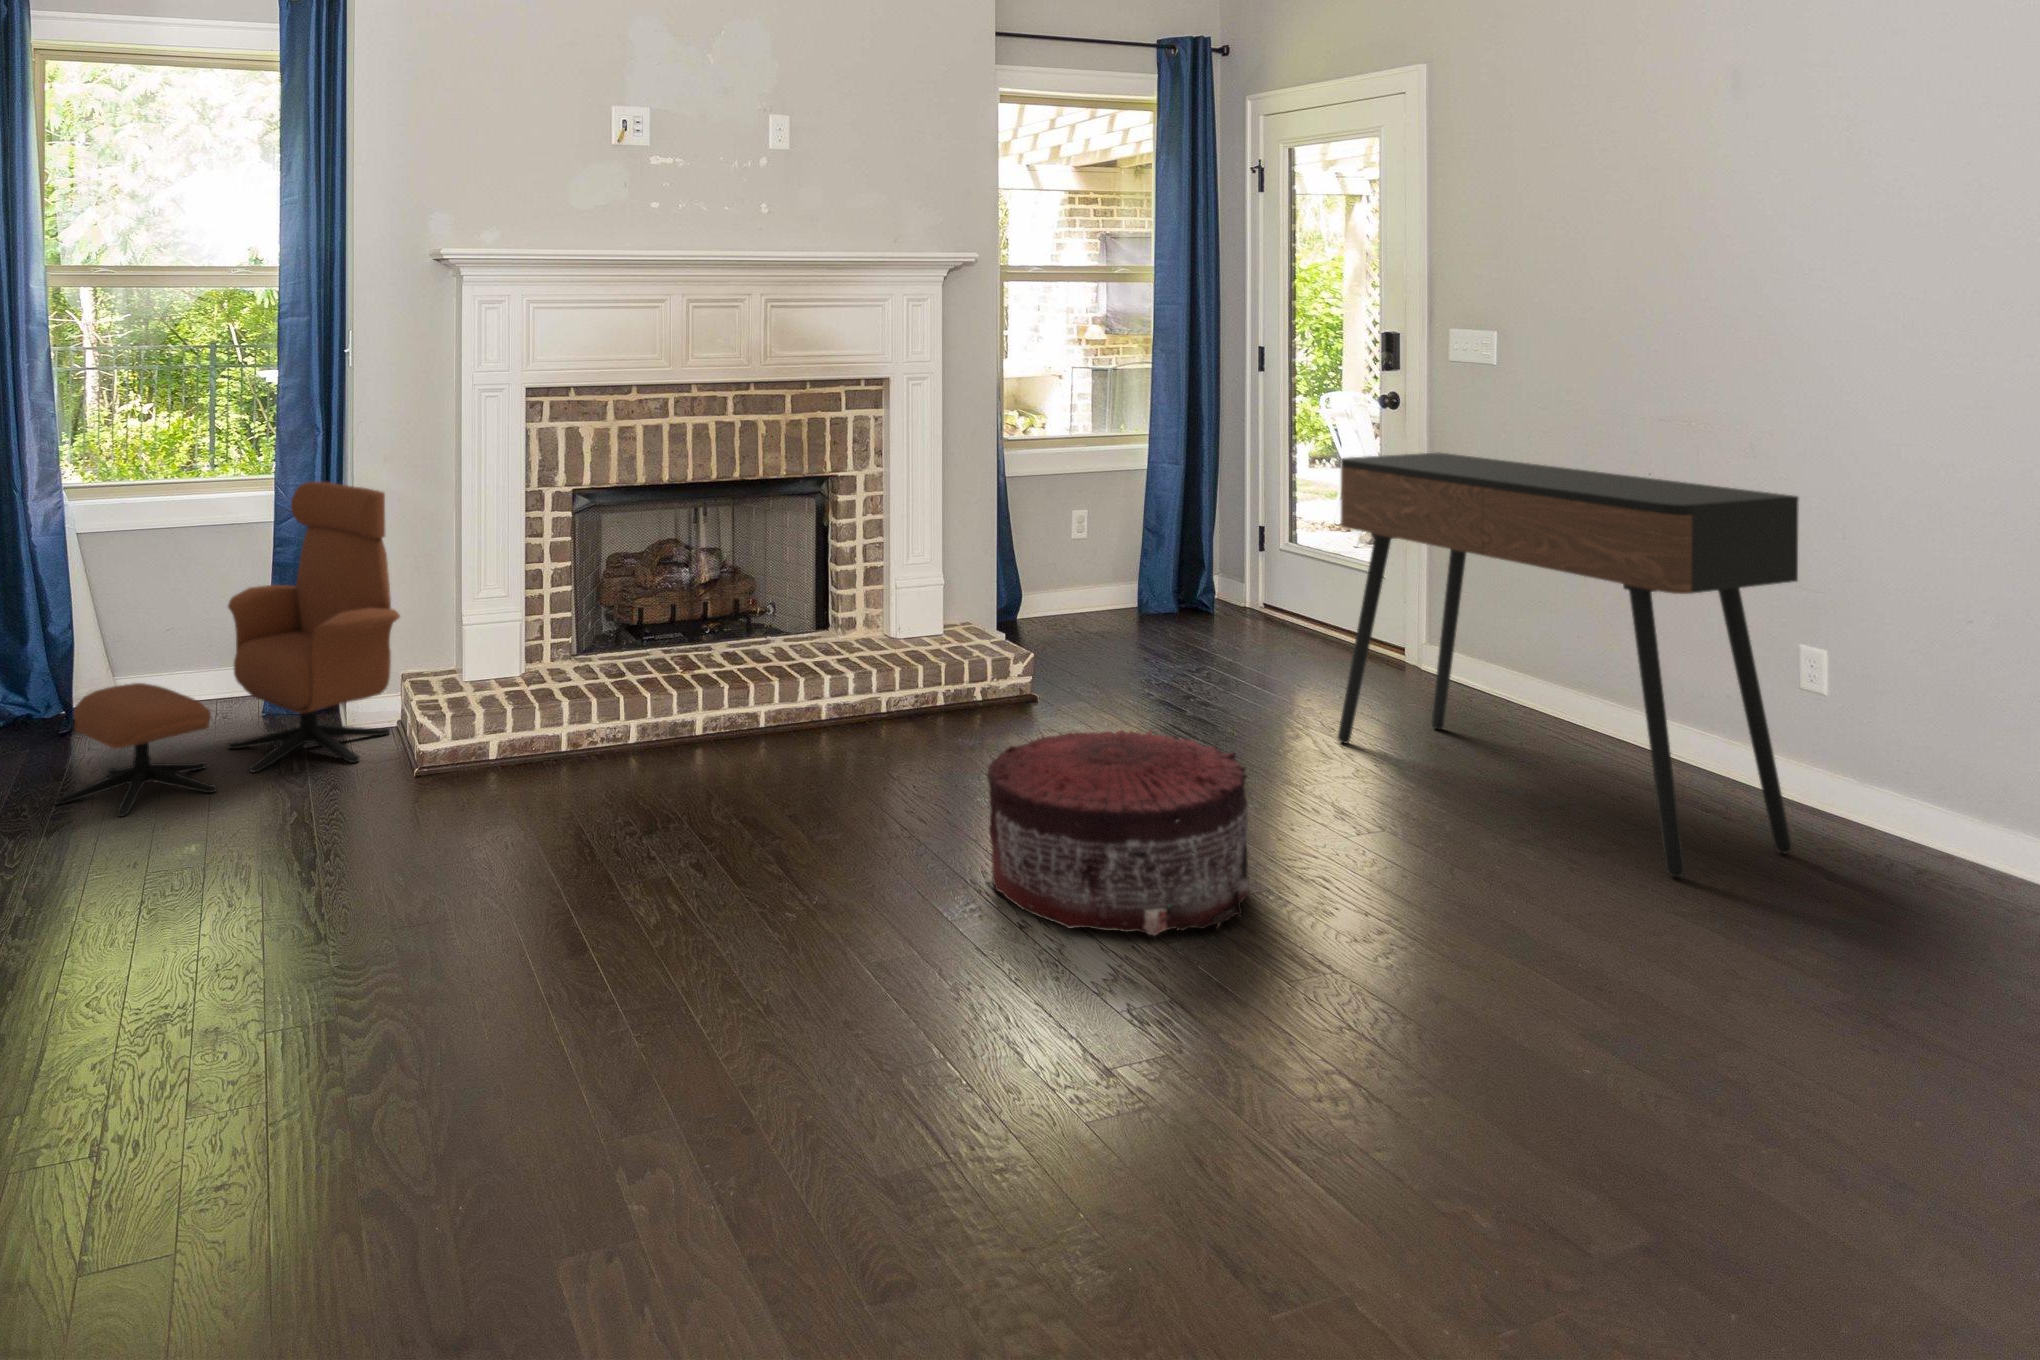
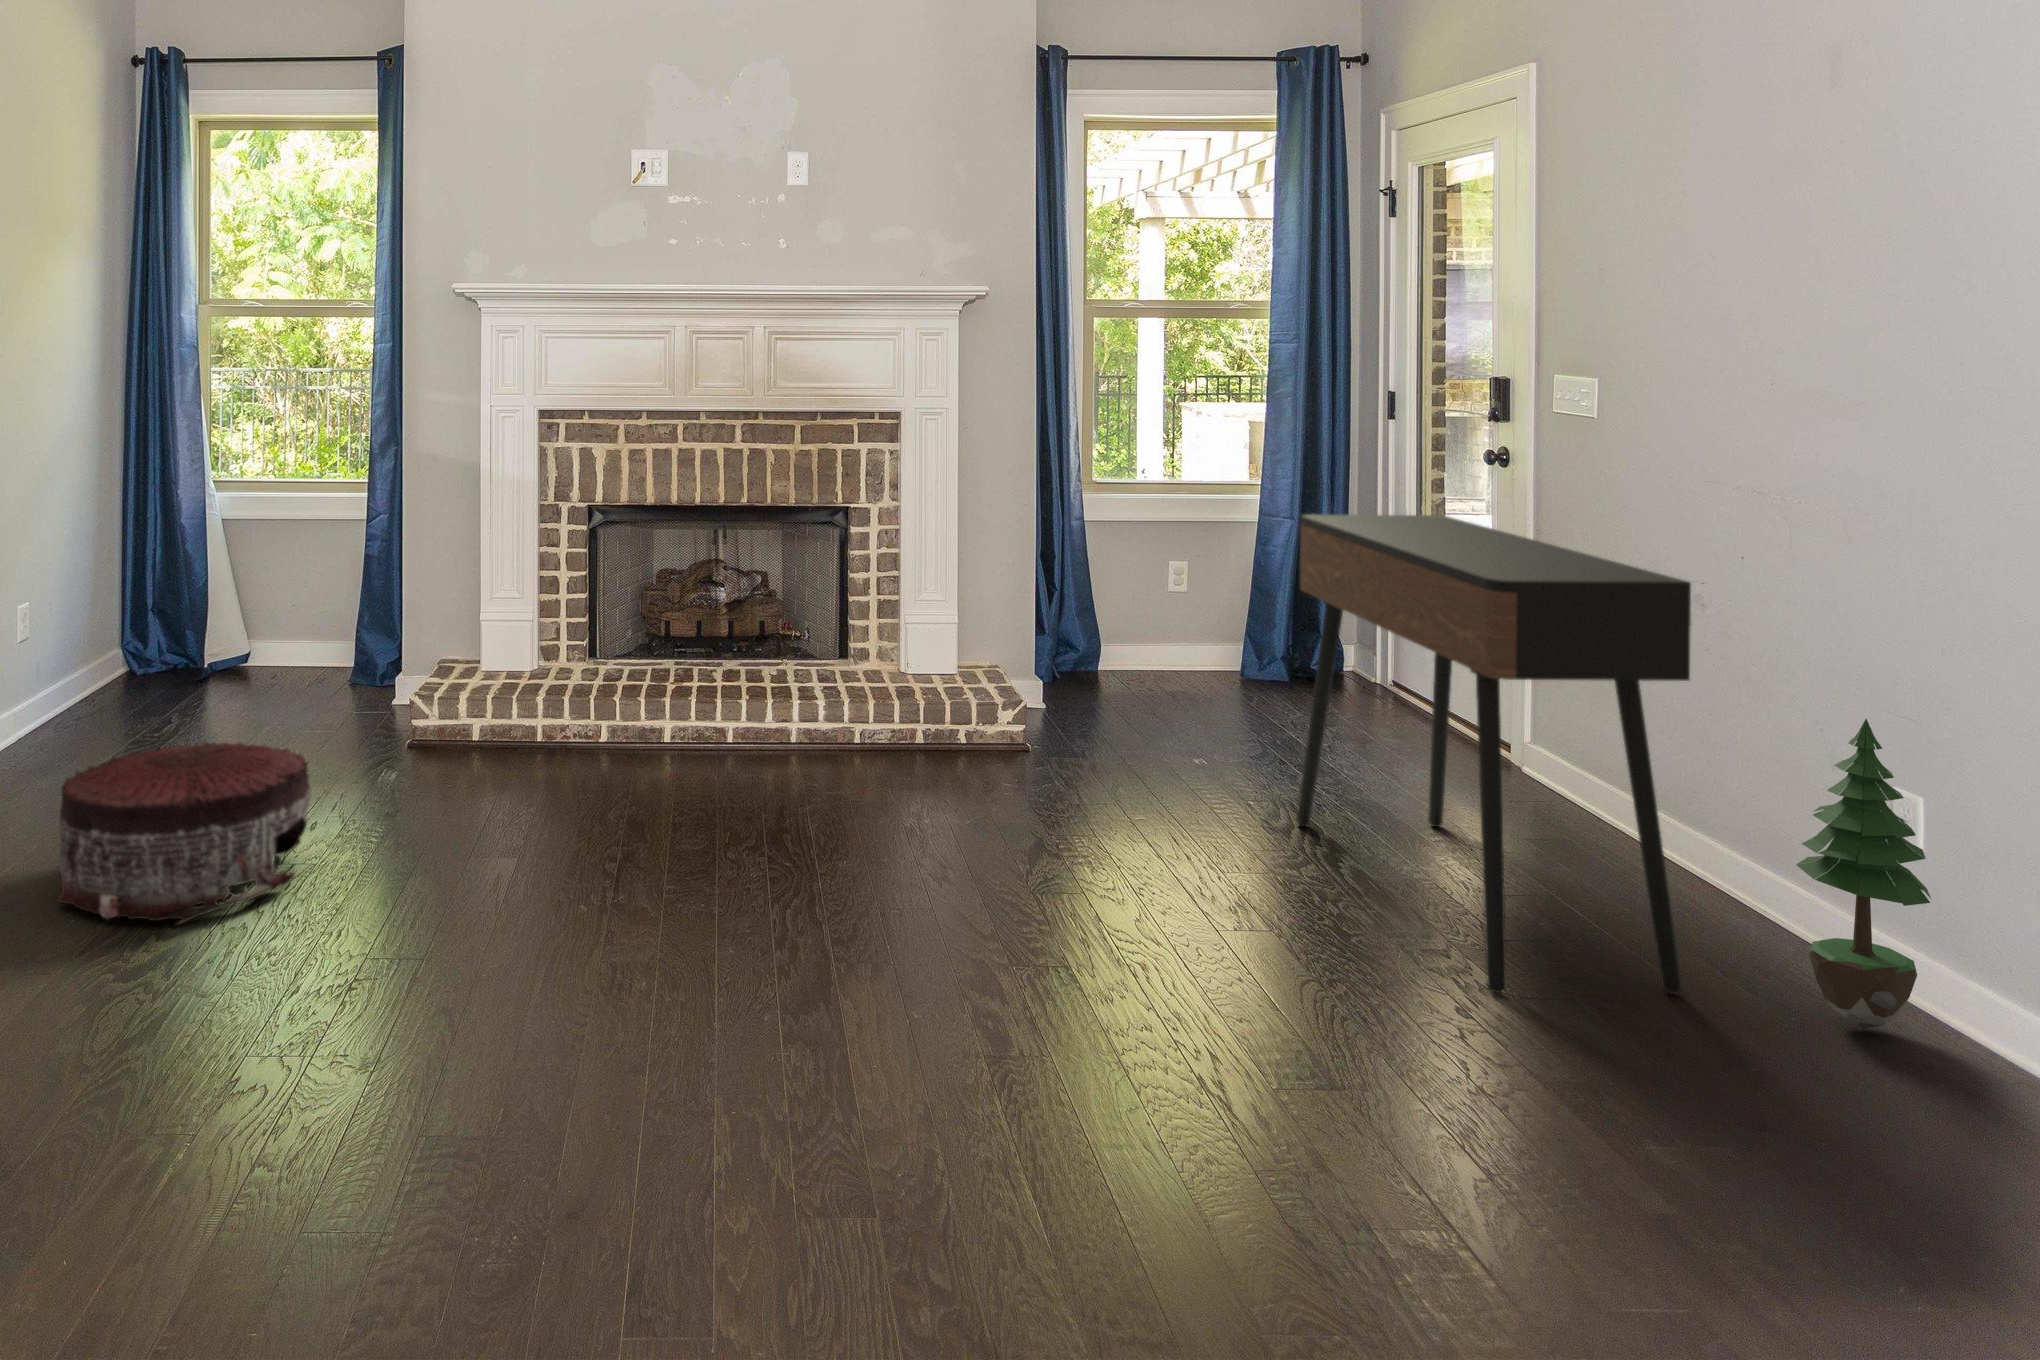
lounge chair: present [54,482,400,816] -> none [139,486,422,748]
potted tree: none [1873,601,1991,860] -> present [1796,719,1931,1029]
pouf: present [987,730,1249,935] -> present [58,743,312,924]

